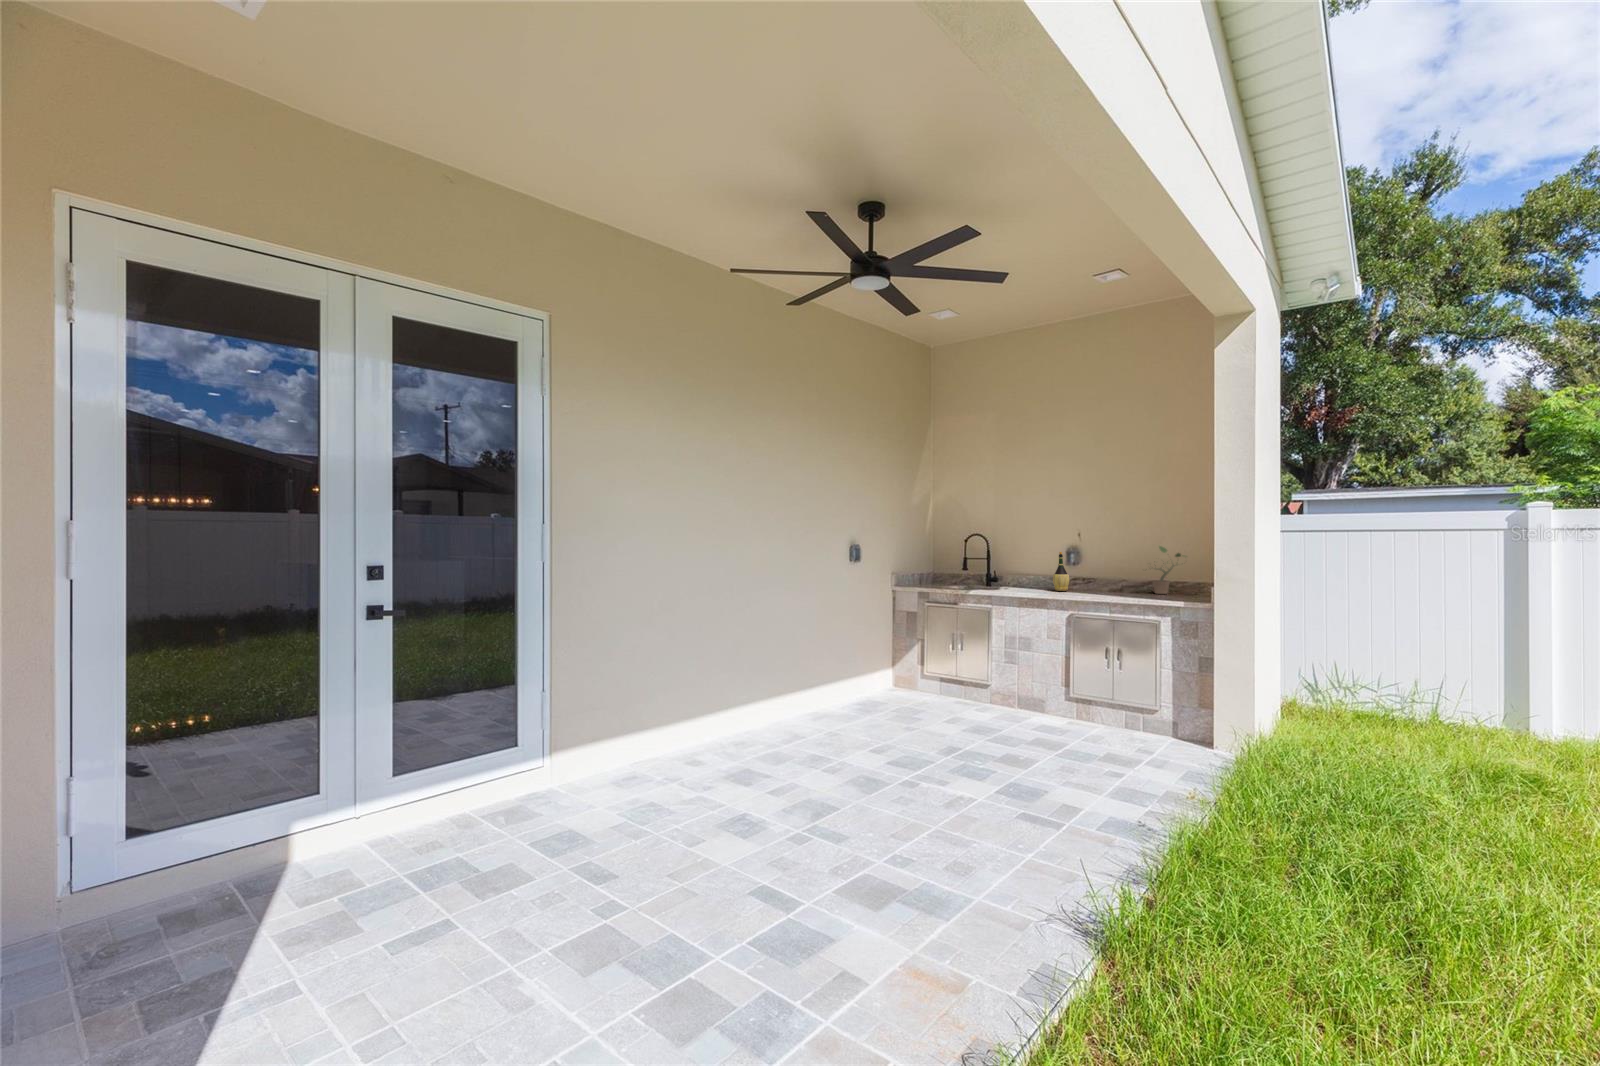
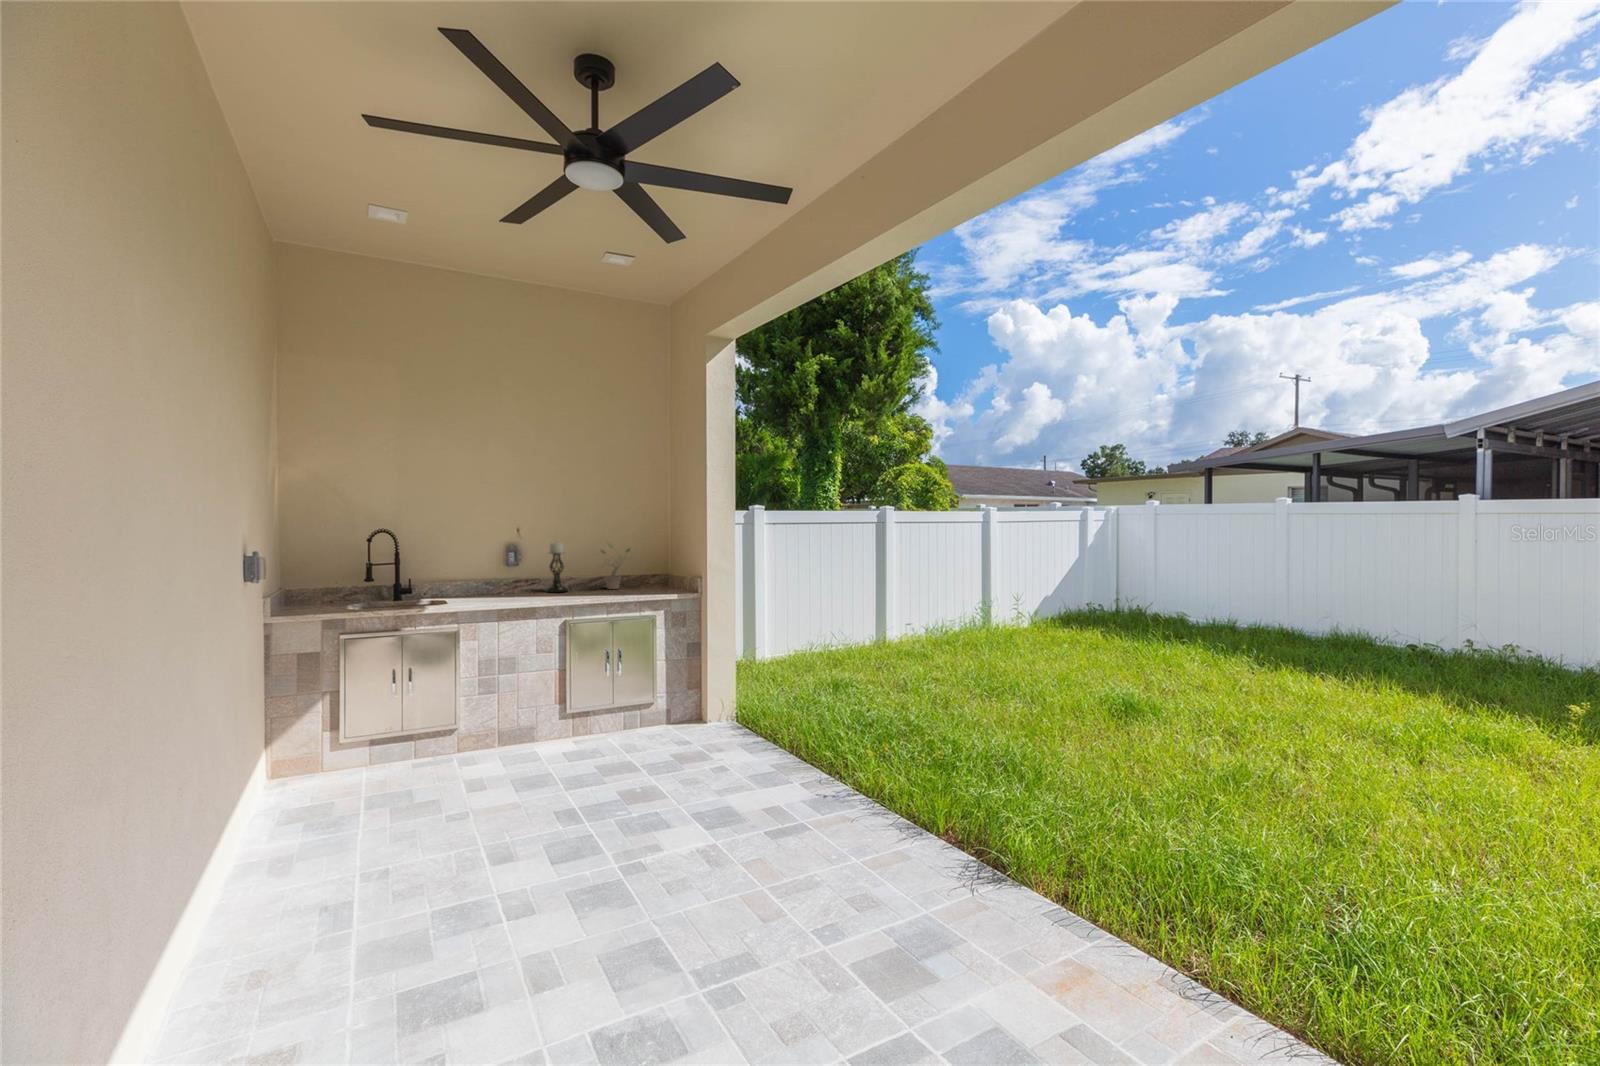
candle holder: none [1094,544,1115,591] -> present [546,542,568,592]
wine bottle: present [1053,552,1070,591] -> none [508,551,528,596]

